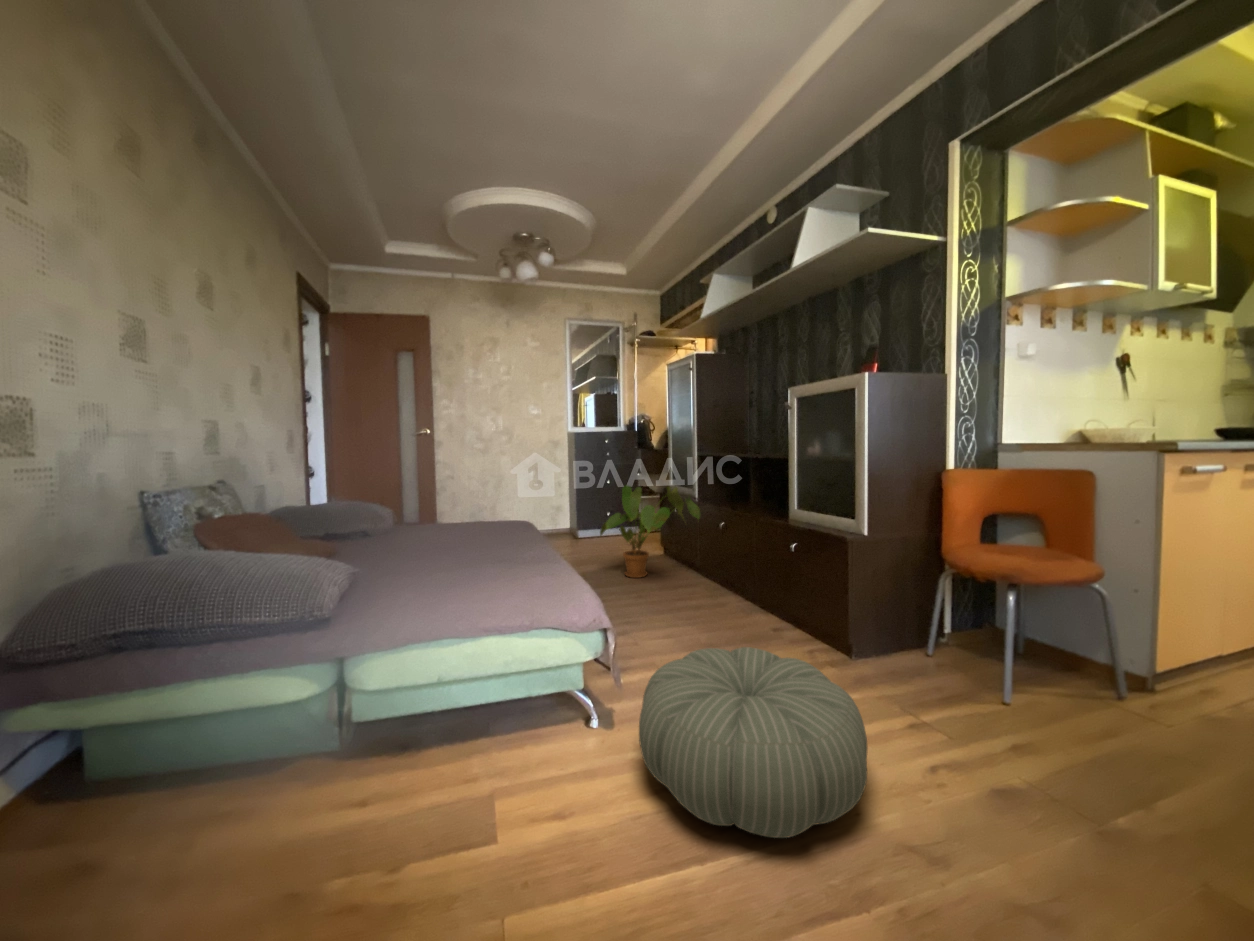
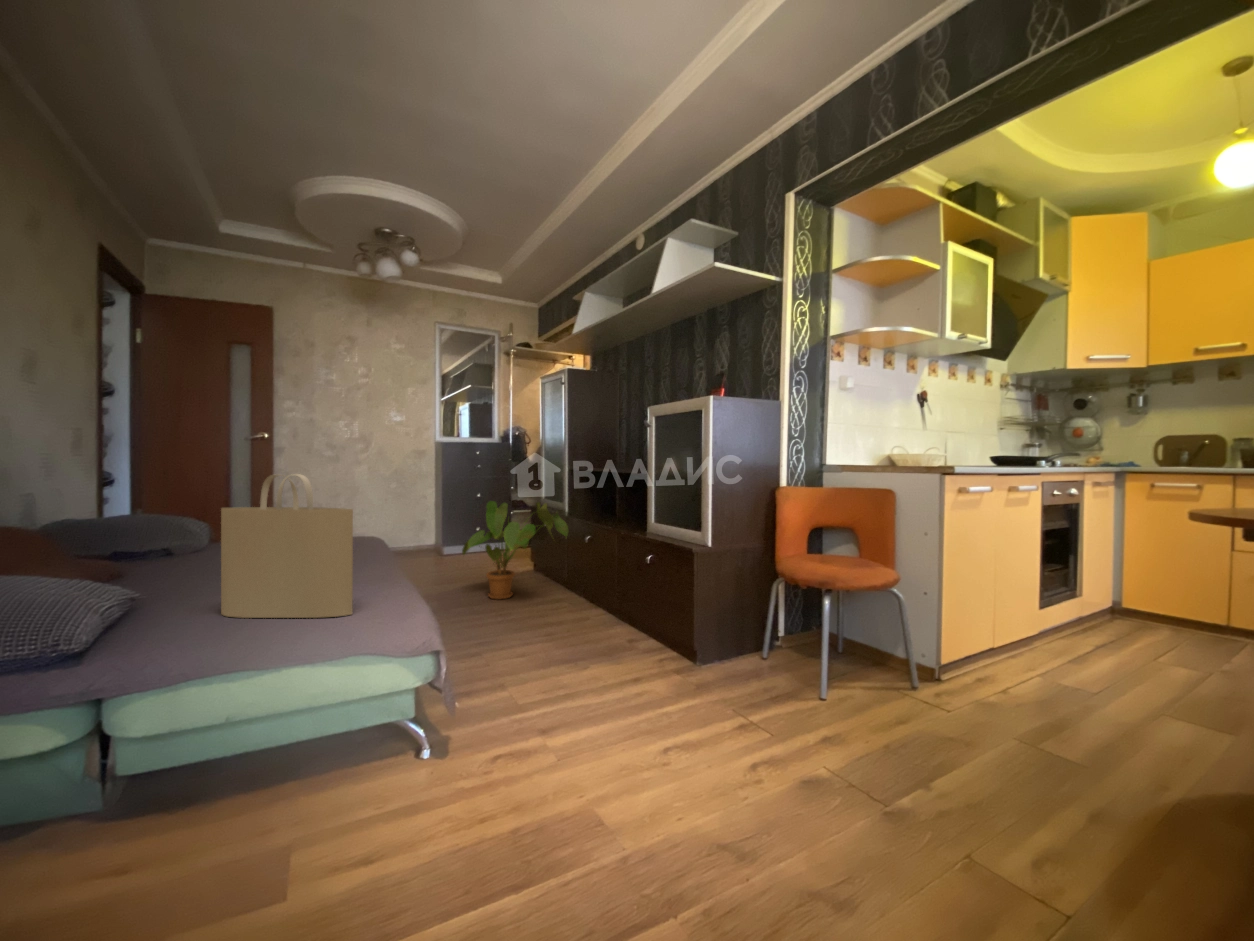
tote bag: none [433,465,540,592] -> present [221,474,353,618]
pouf: present [639,647,868,838] -> none [451,664,682,858]

